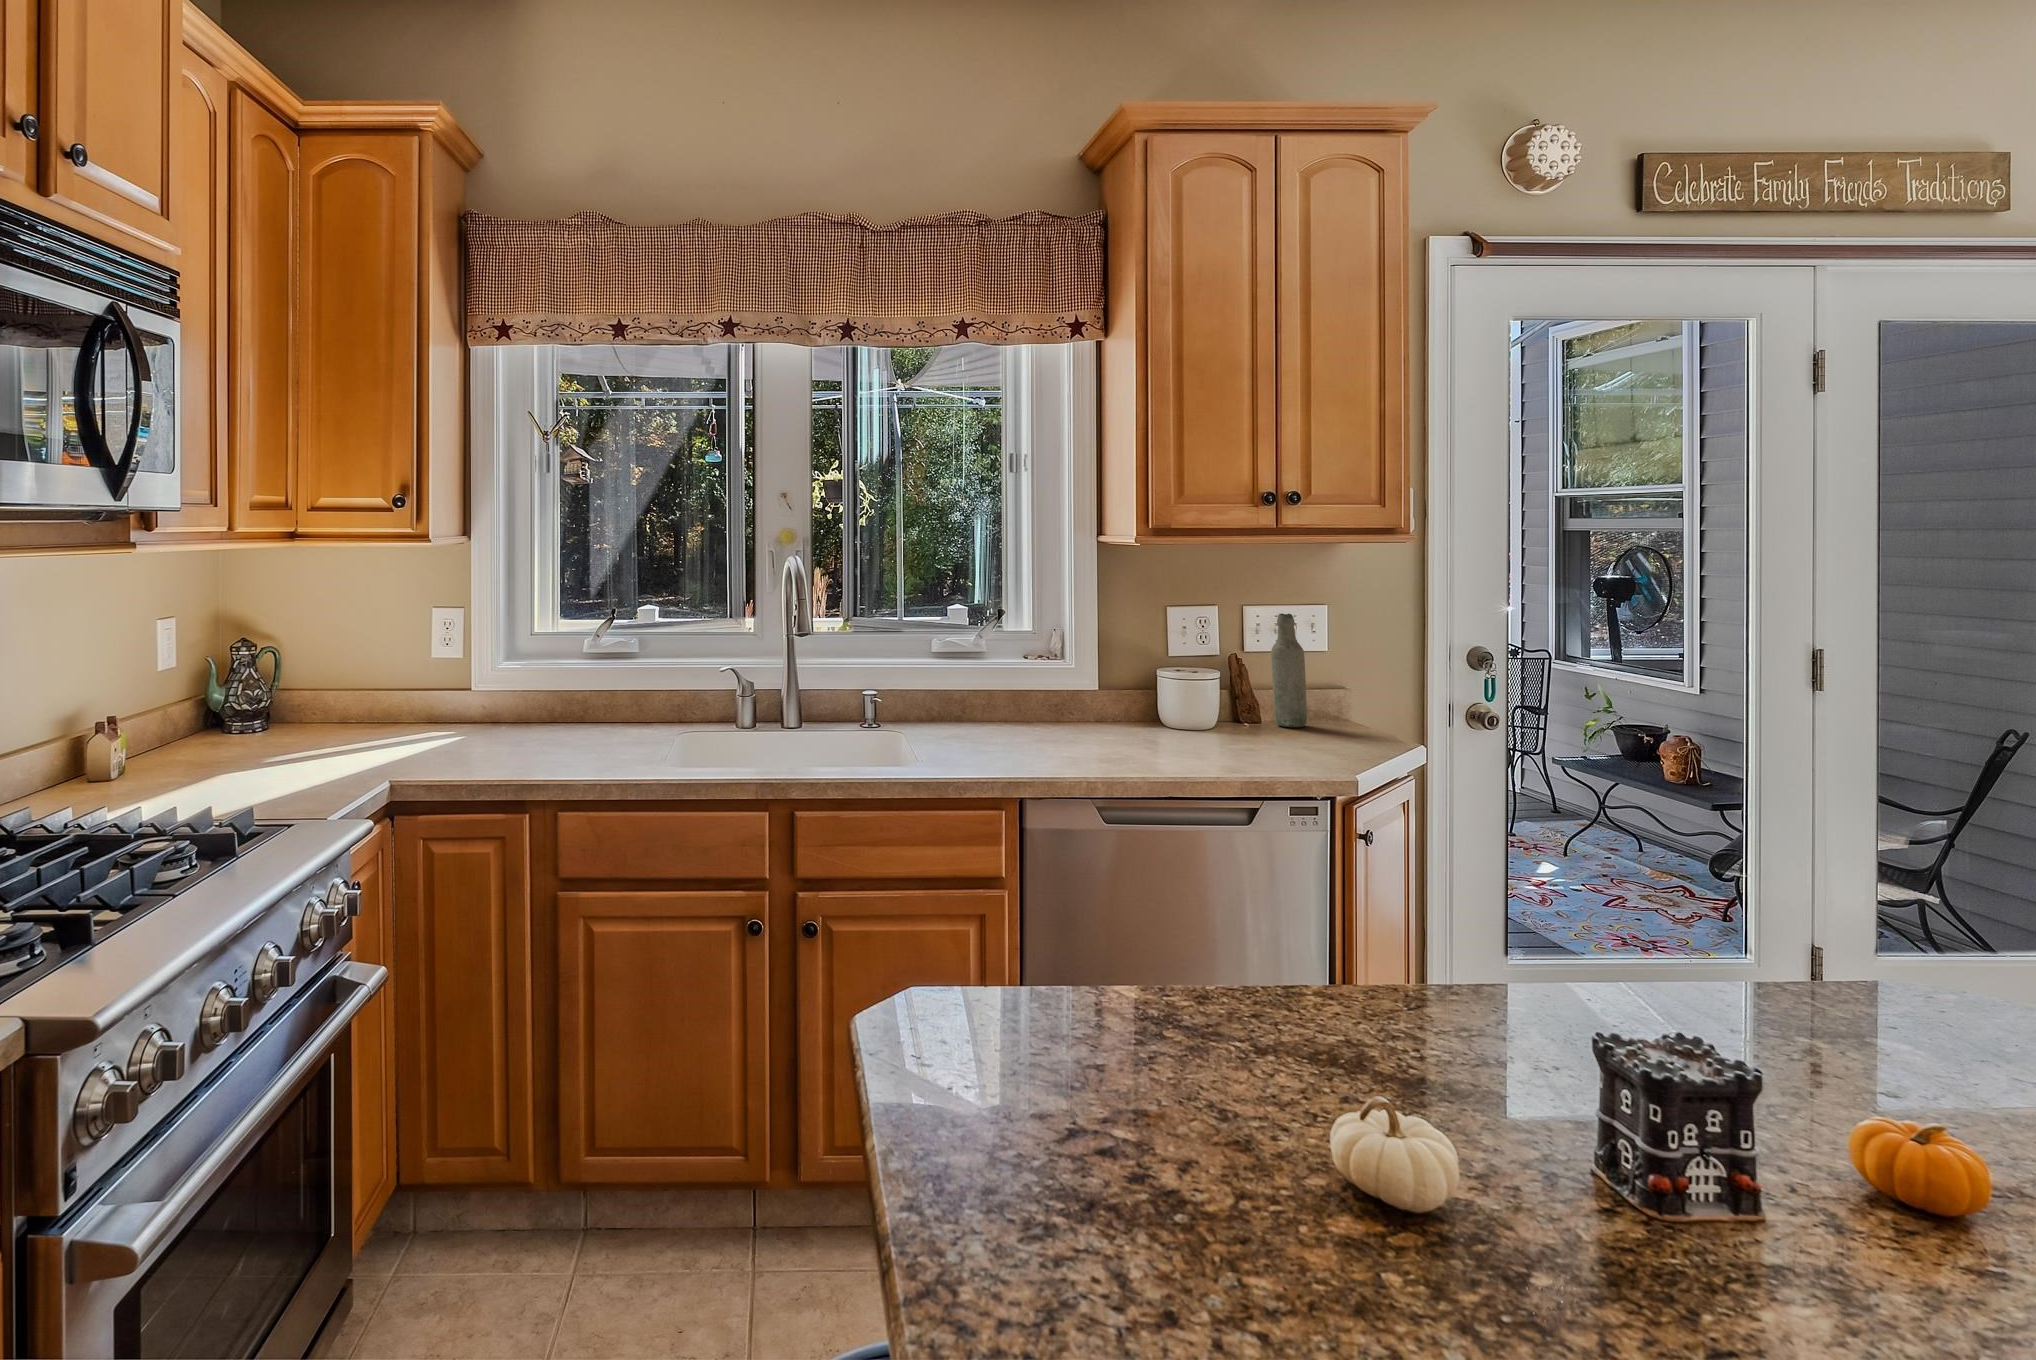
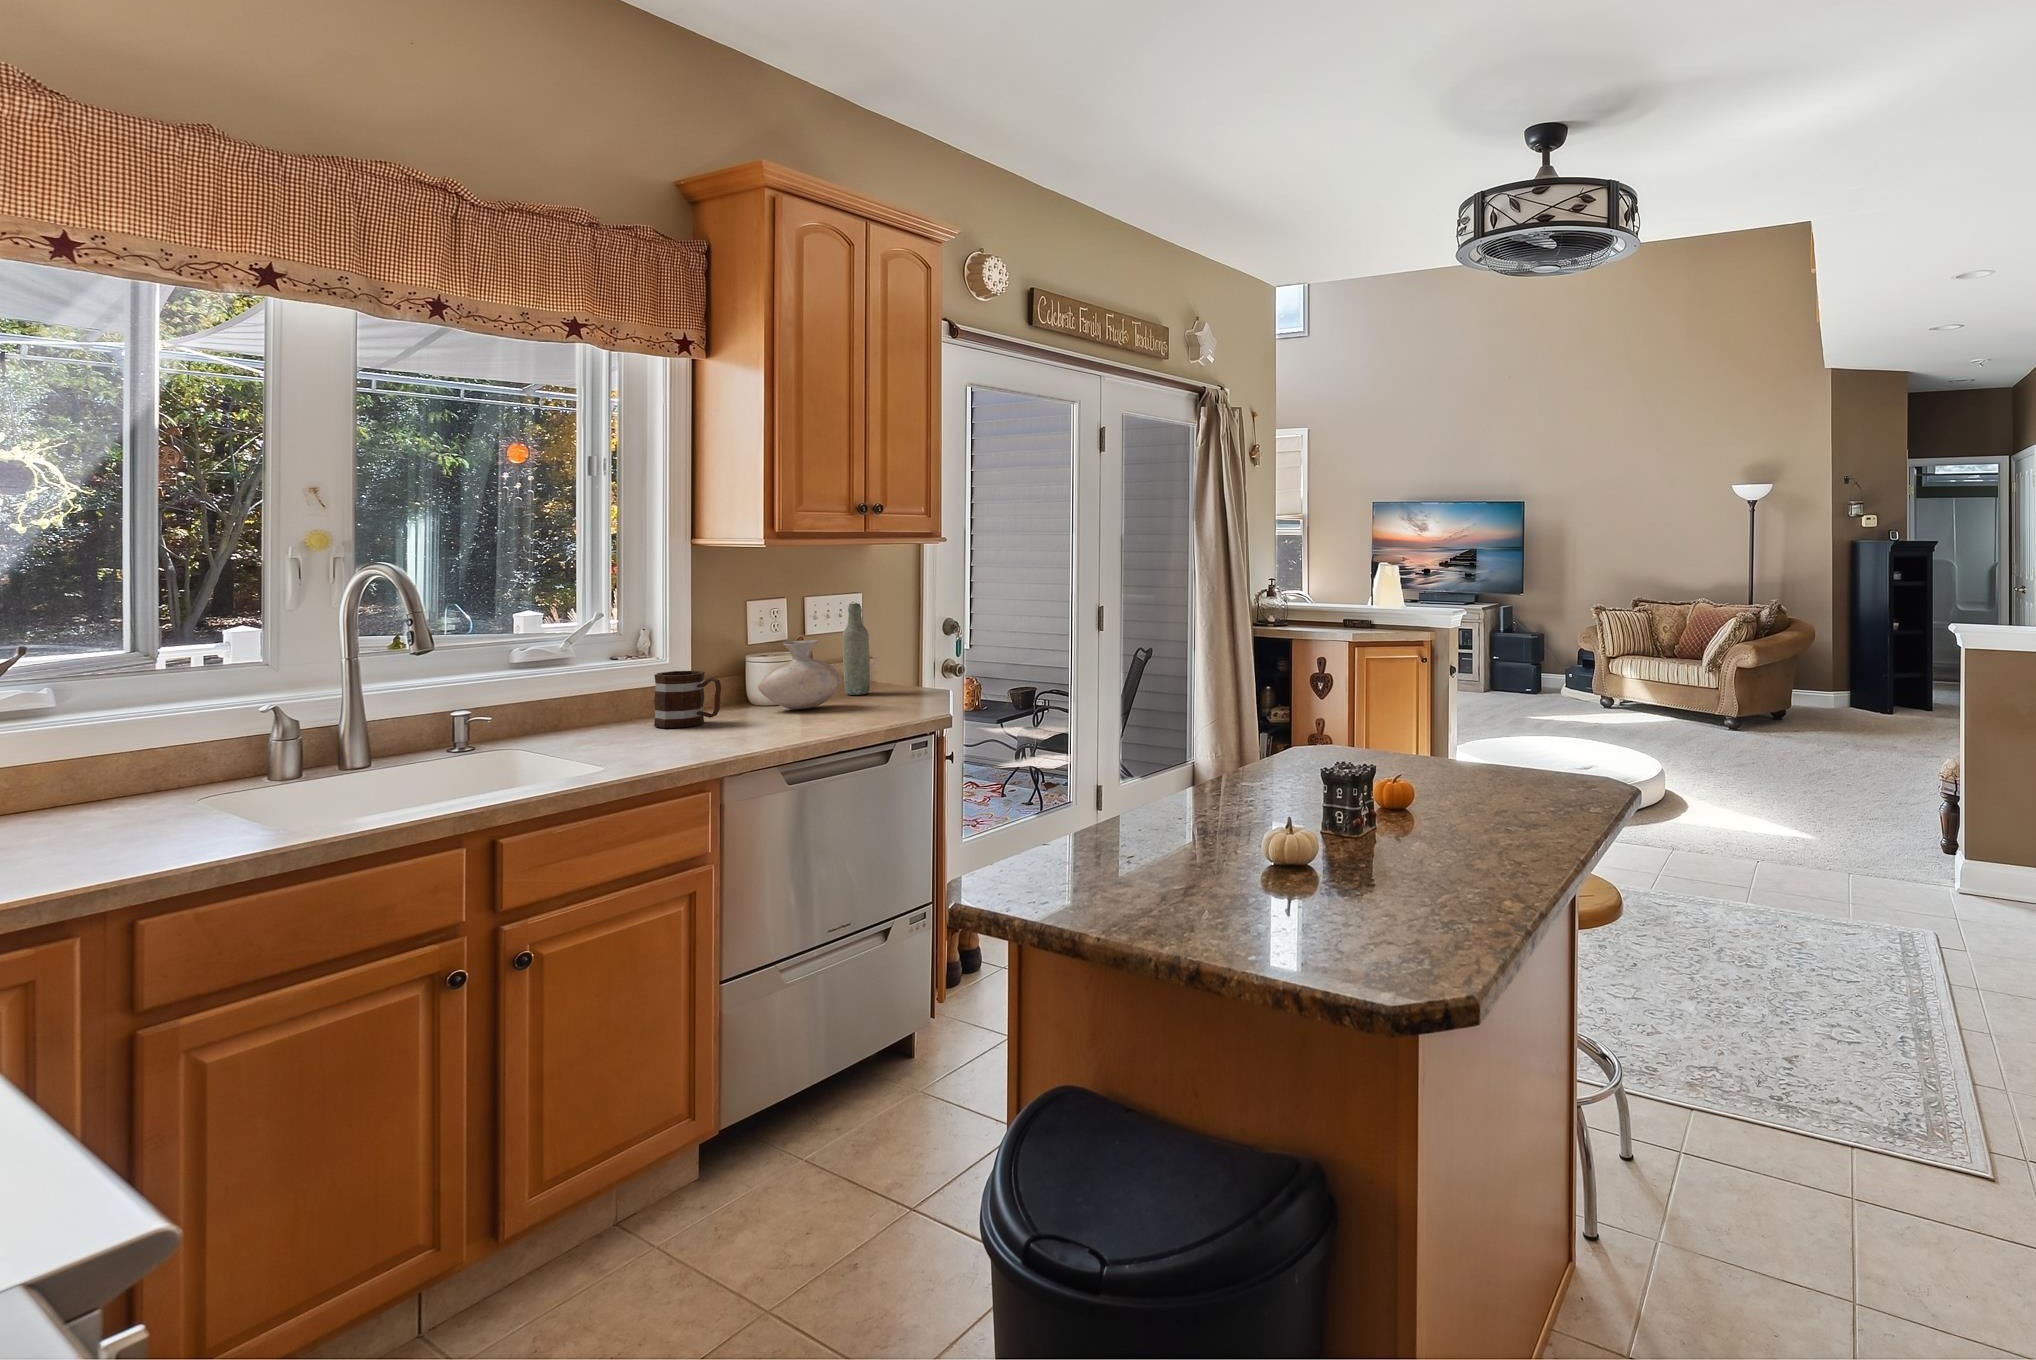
vase: none [1147,654,1241,734] -> present [758,640,842,709]
mug: none [1032,674,1087,734] -> present [654,671,721,728]

